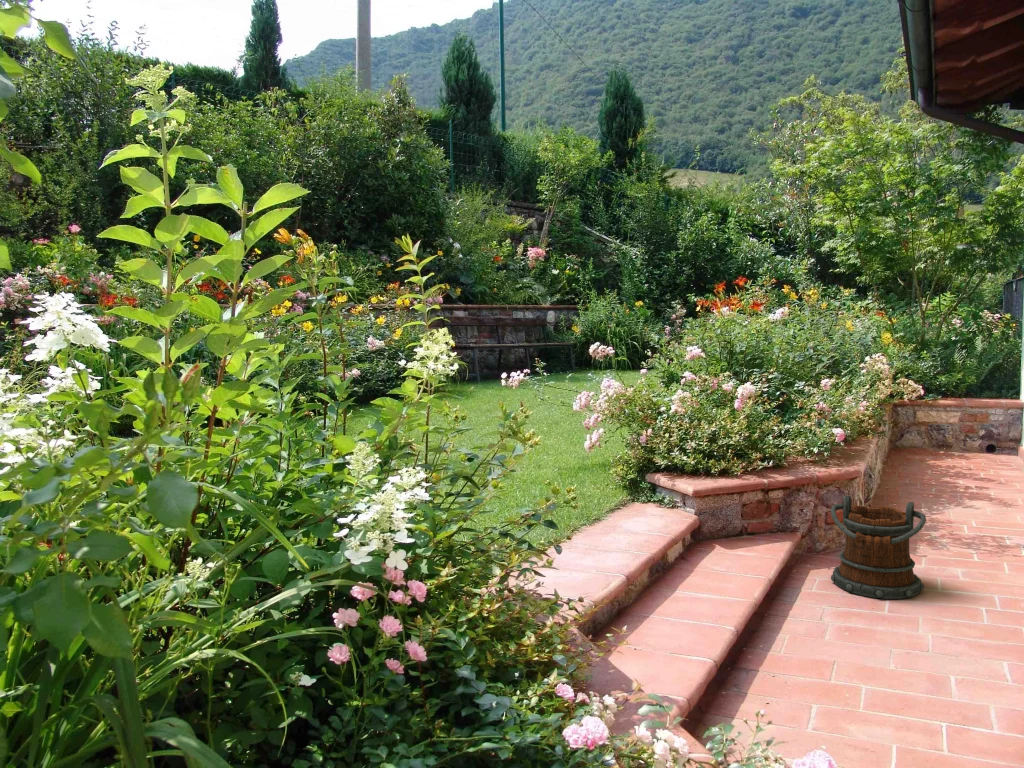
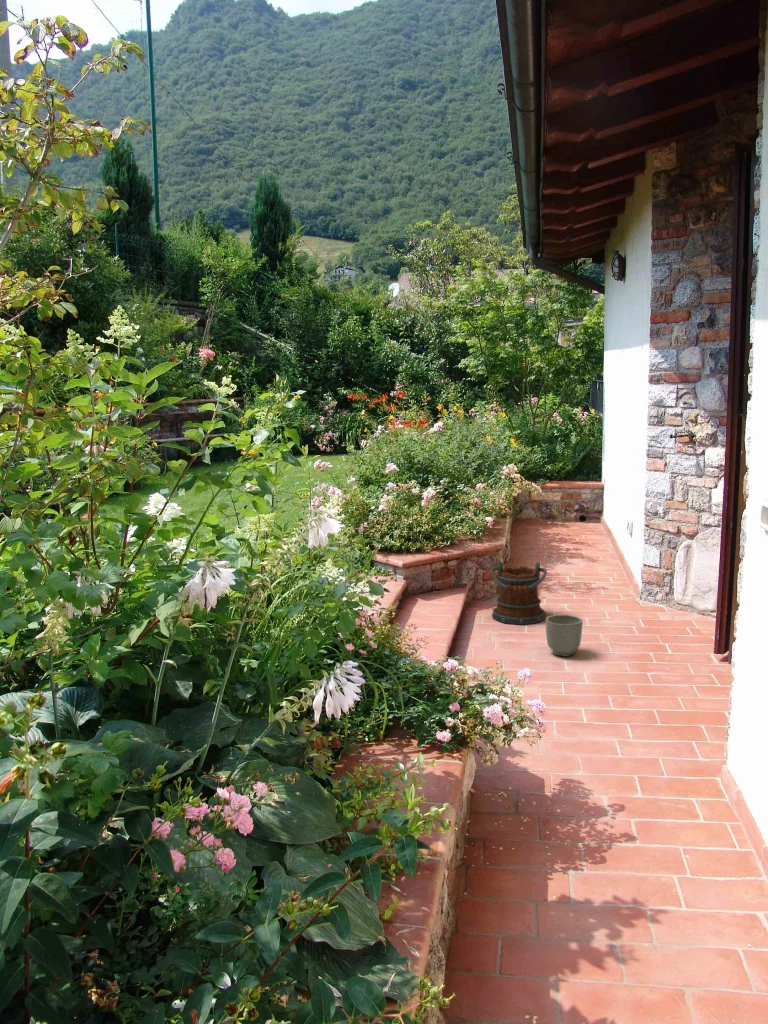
planter: none [917,593,989,670] -> present [545,615,583,656]

